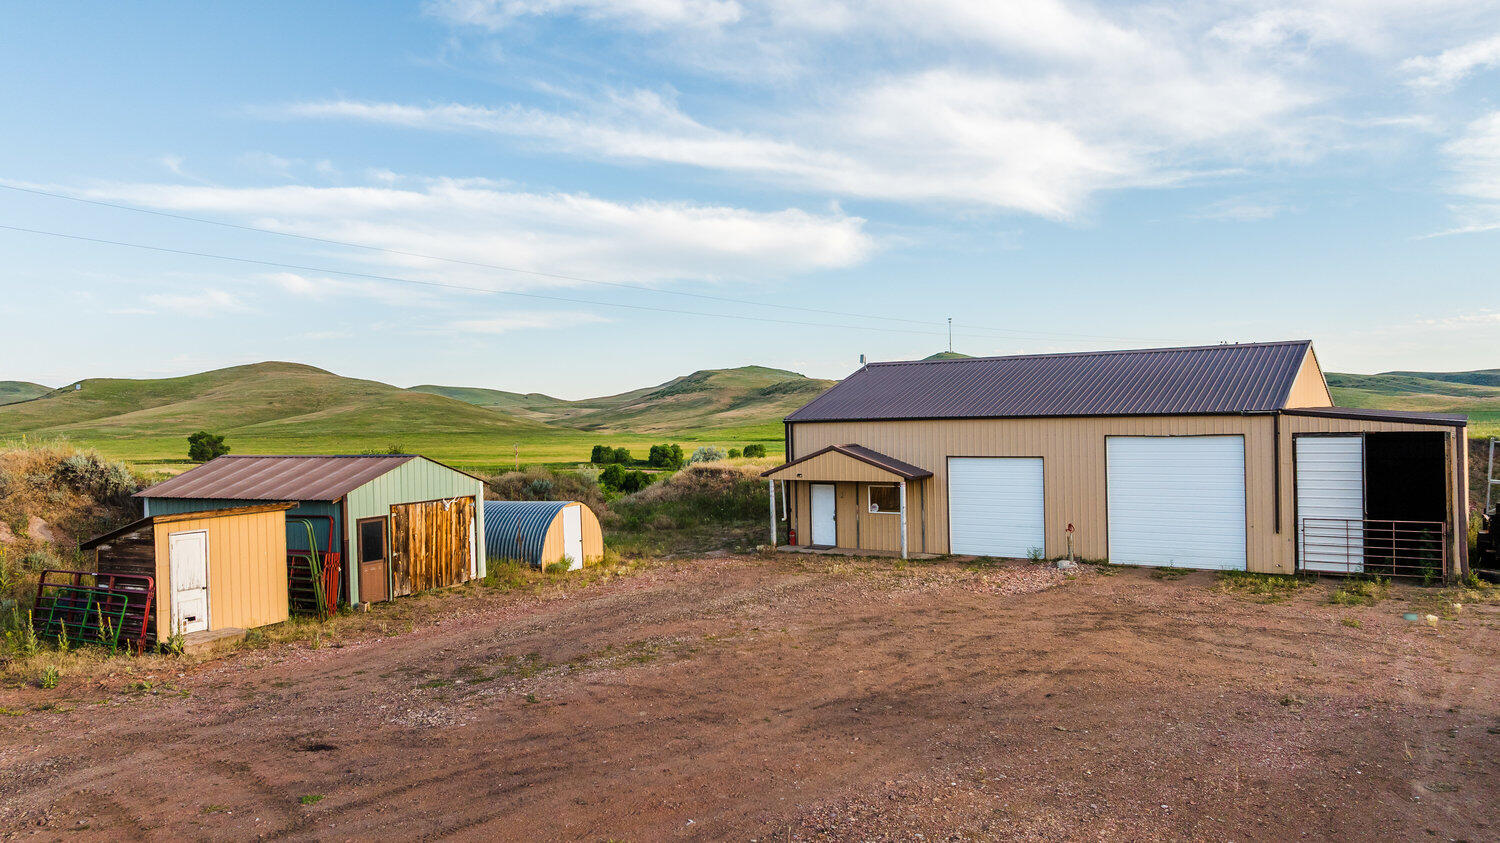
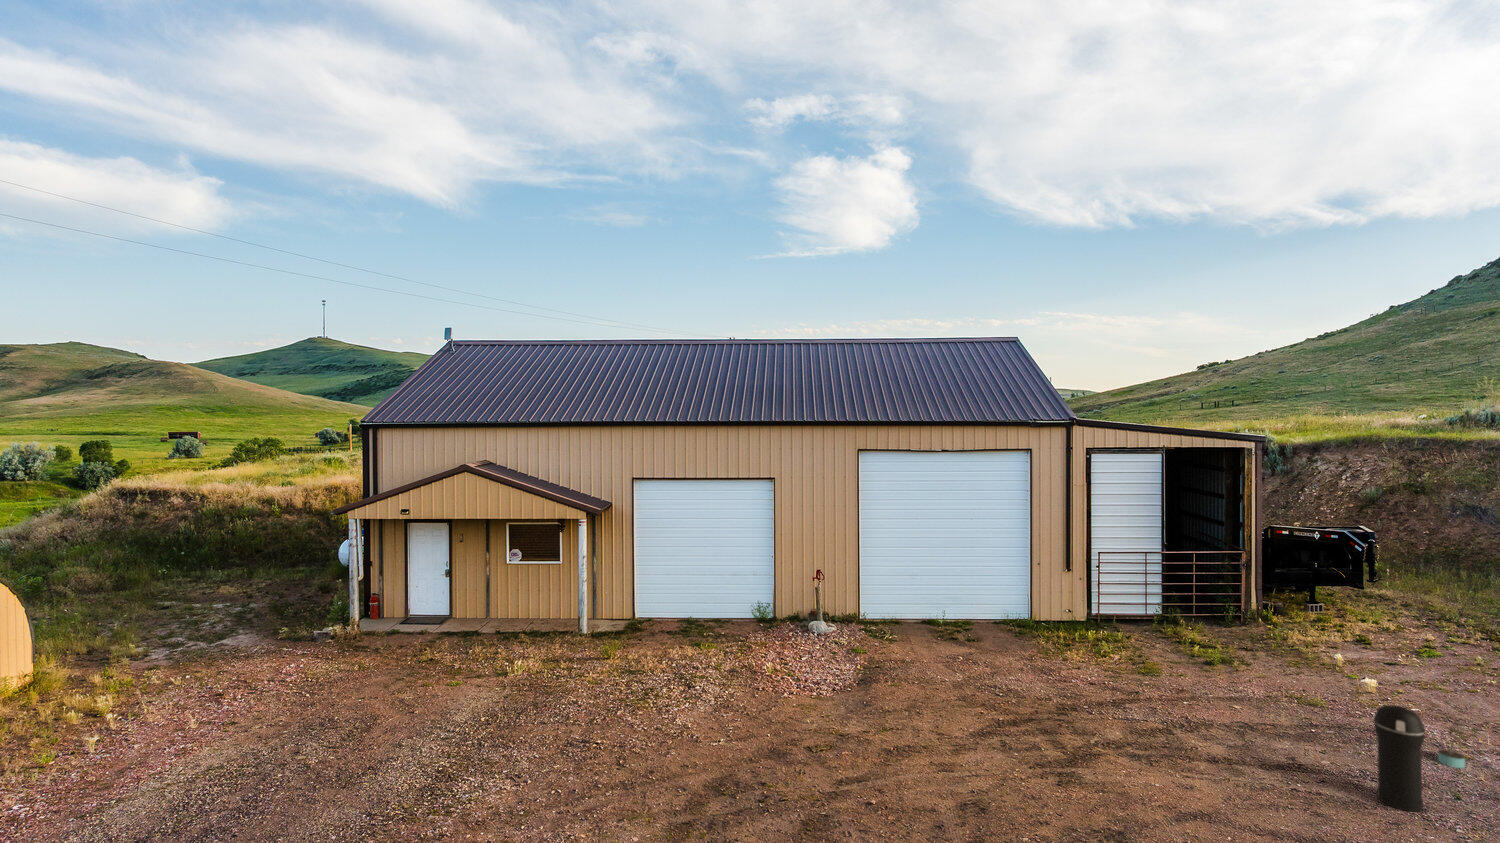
trash can: none [1314,566,1339,622] -> present [1374,705,1425,812]

